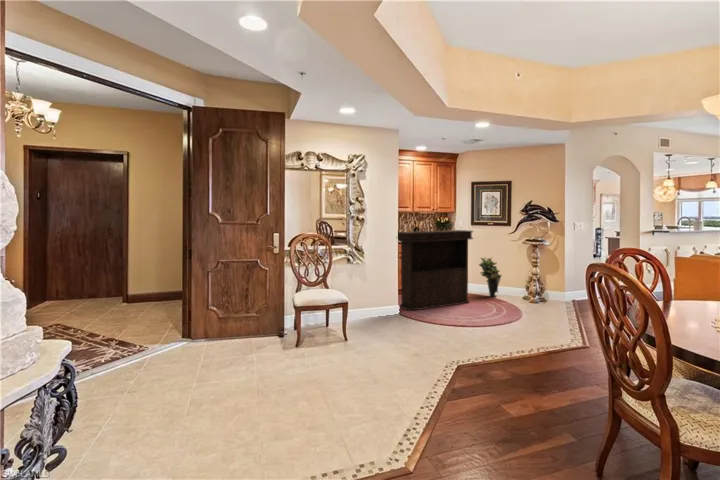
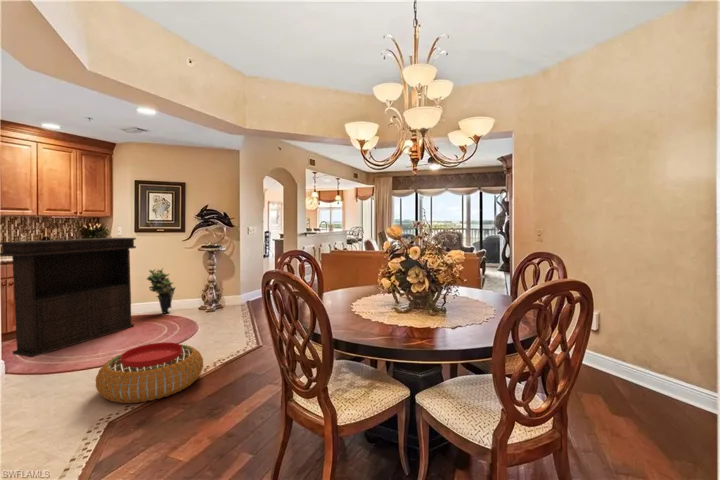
pouf: none [449,319,528,364] -> present [96,342,203,403]

